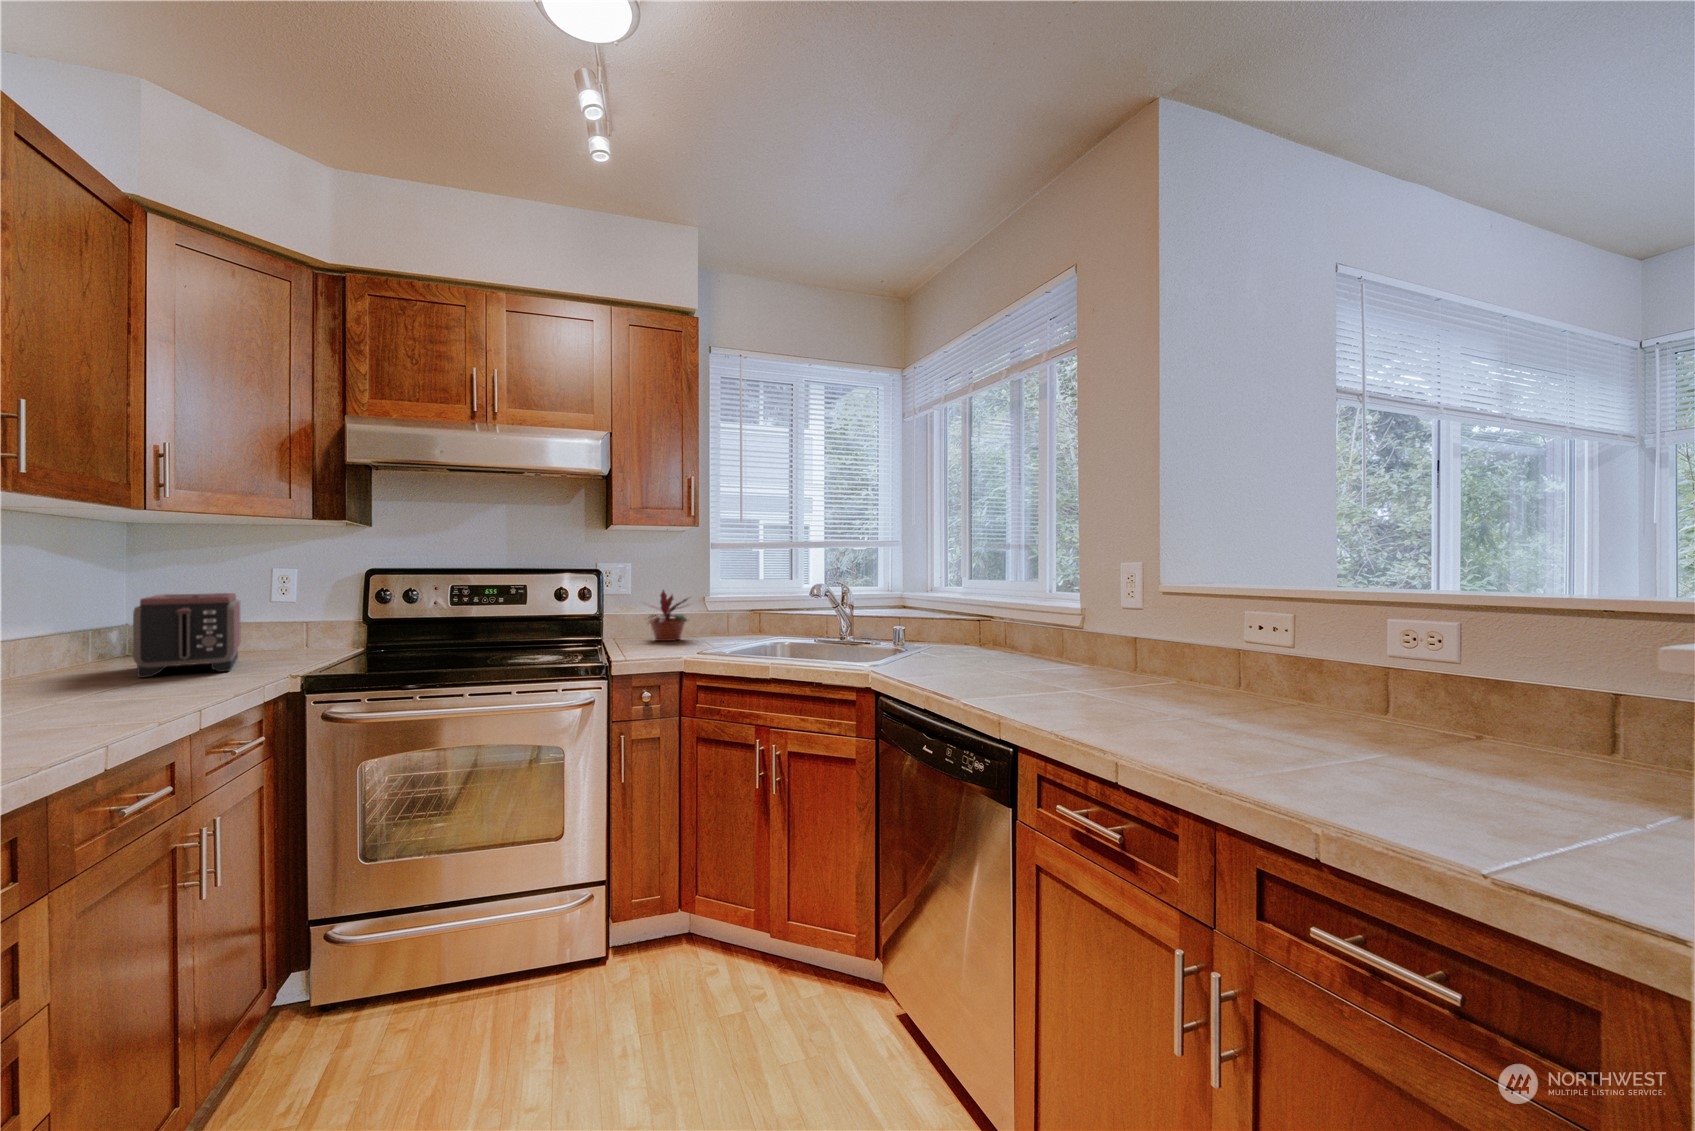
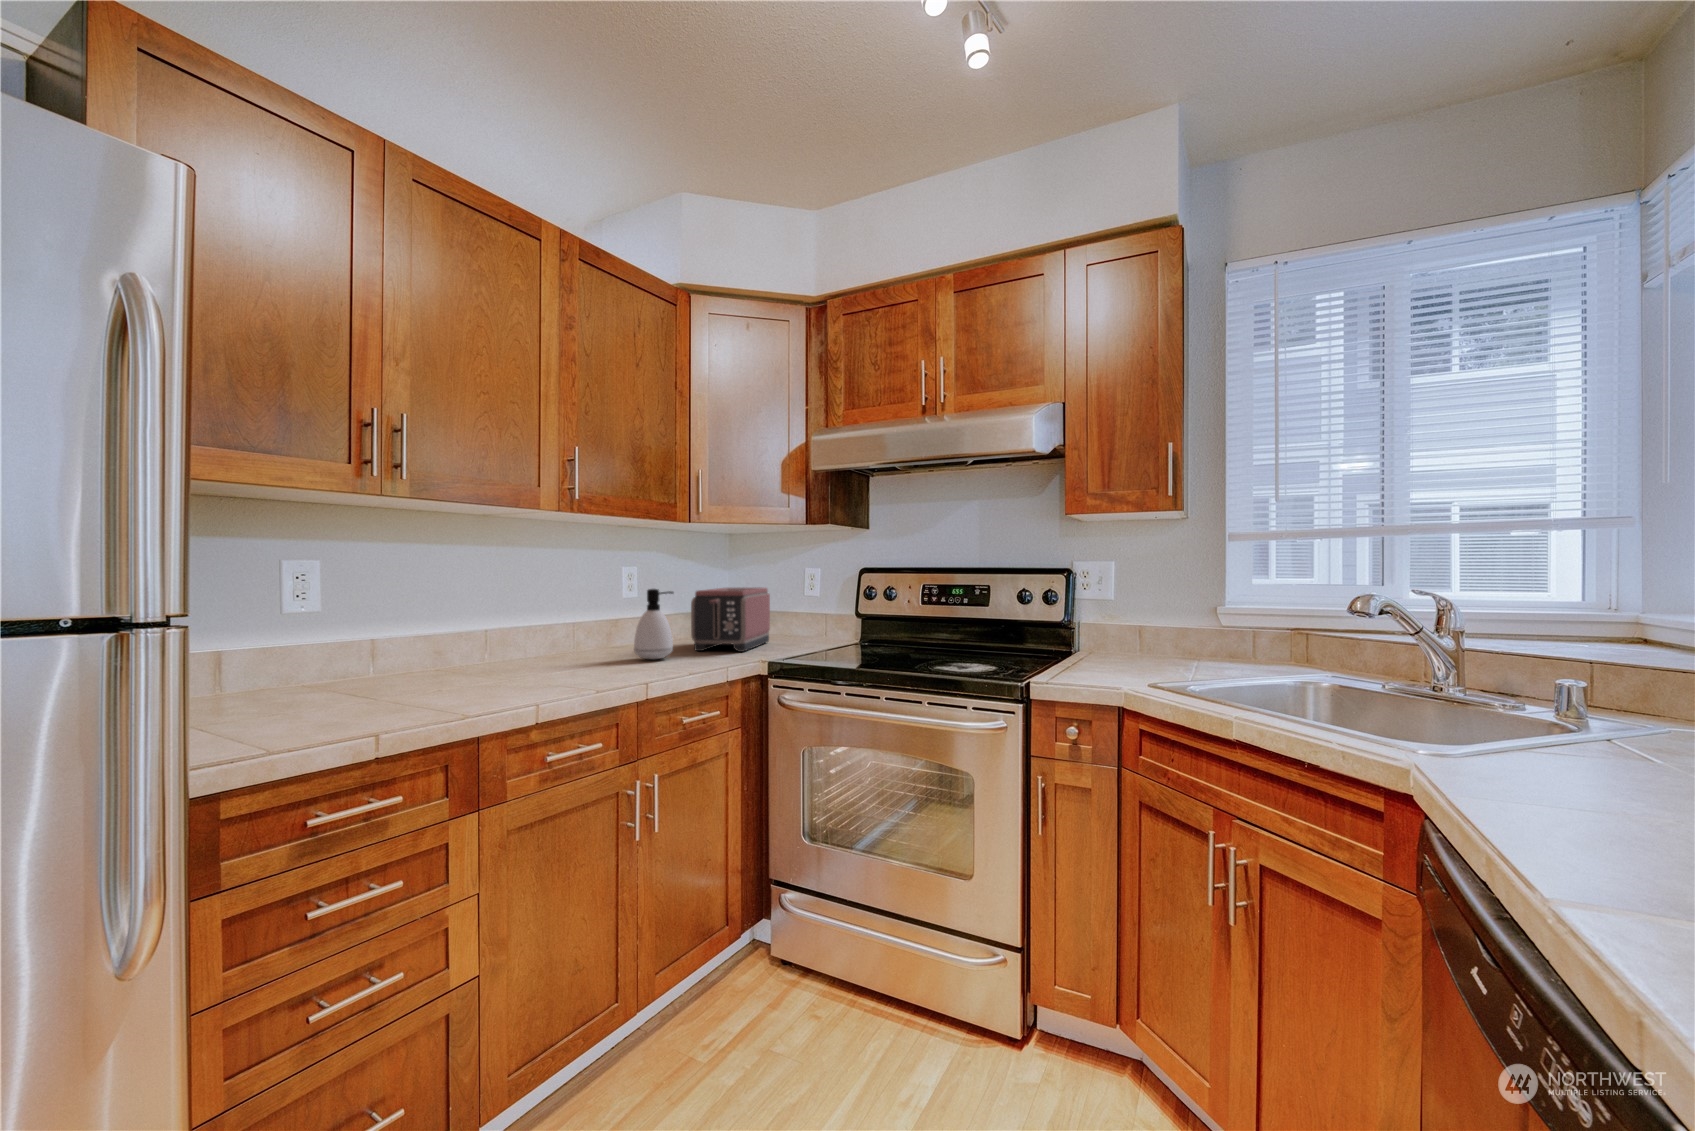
potted plant: present [648,590,689,641] -> none [1110,592,1193,662]
soap dispenser: none [53,597,132,693] -> present [634,589,673,659]

